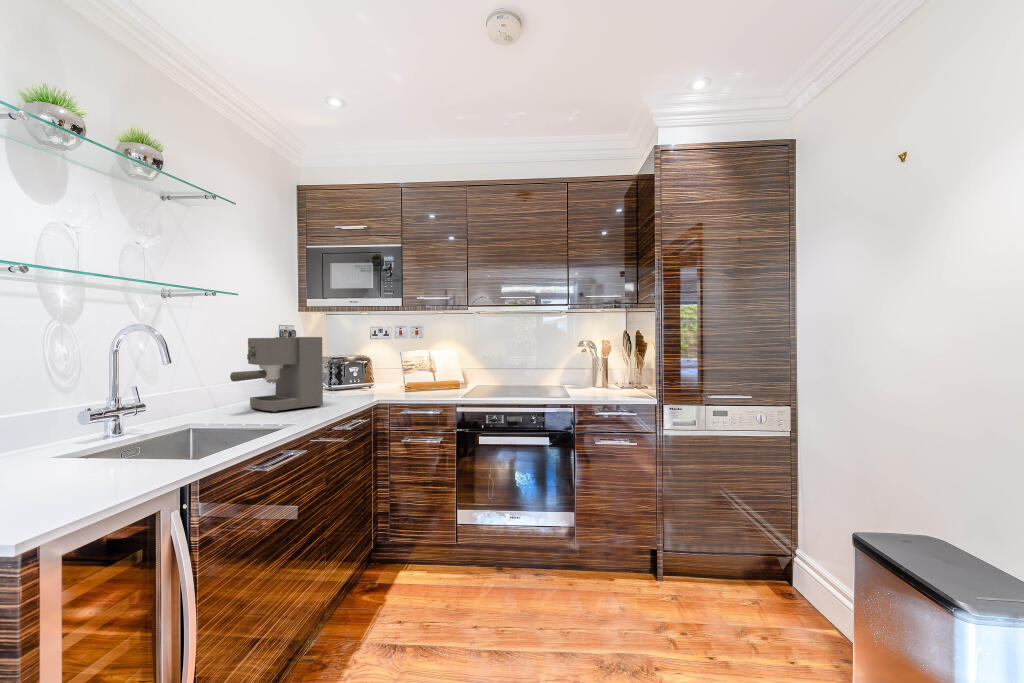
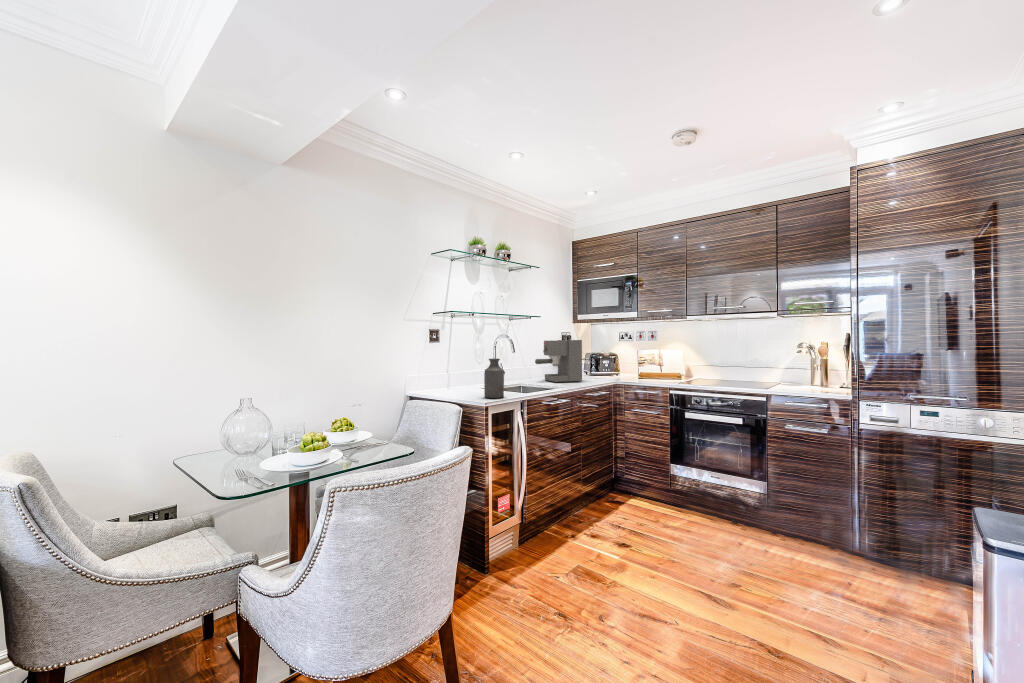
bottle: none [79,382,146,487] -> present [484,358,504,398]

